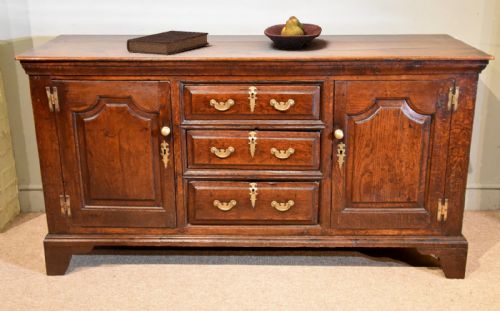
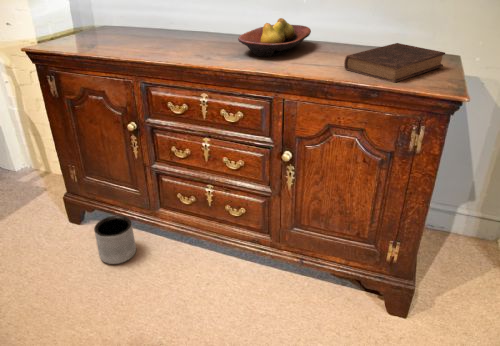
book: present [127,30,209,55] -> present [344,43,445,83]
planter: none [126,240,170,293] -> present [94,216,136,264]

